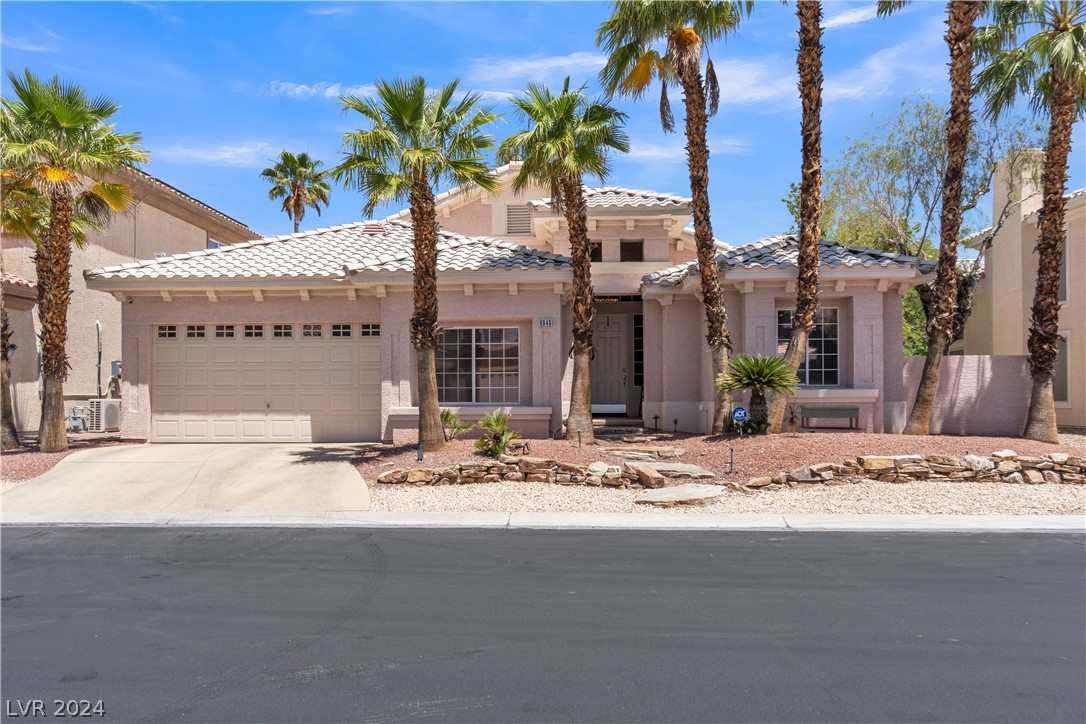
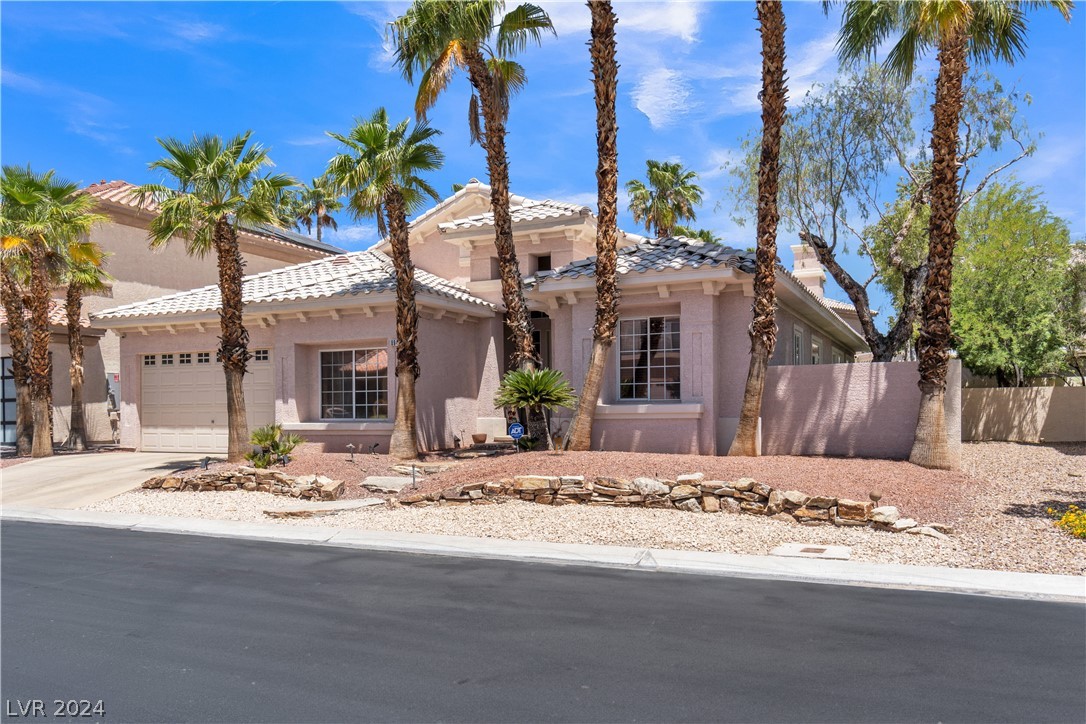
bench: present [800,405,859,429] -> none [620,421,683,449]

